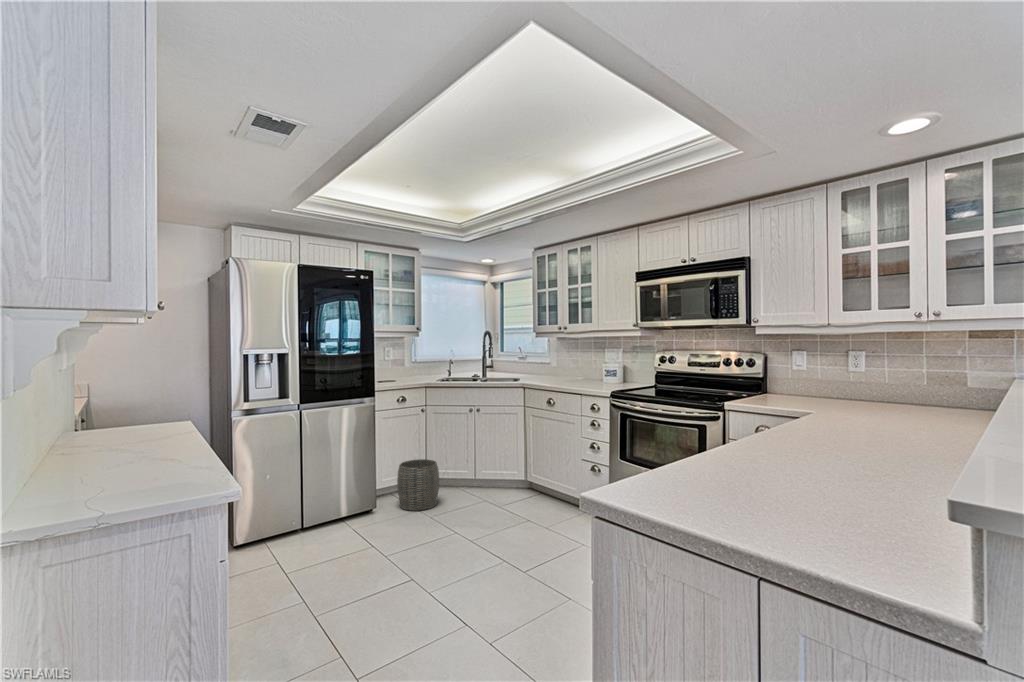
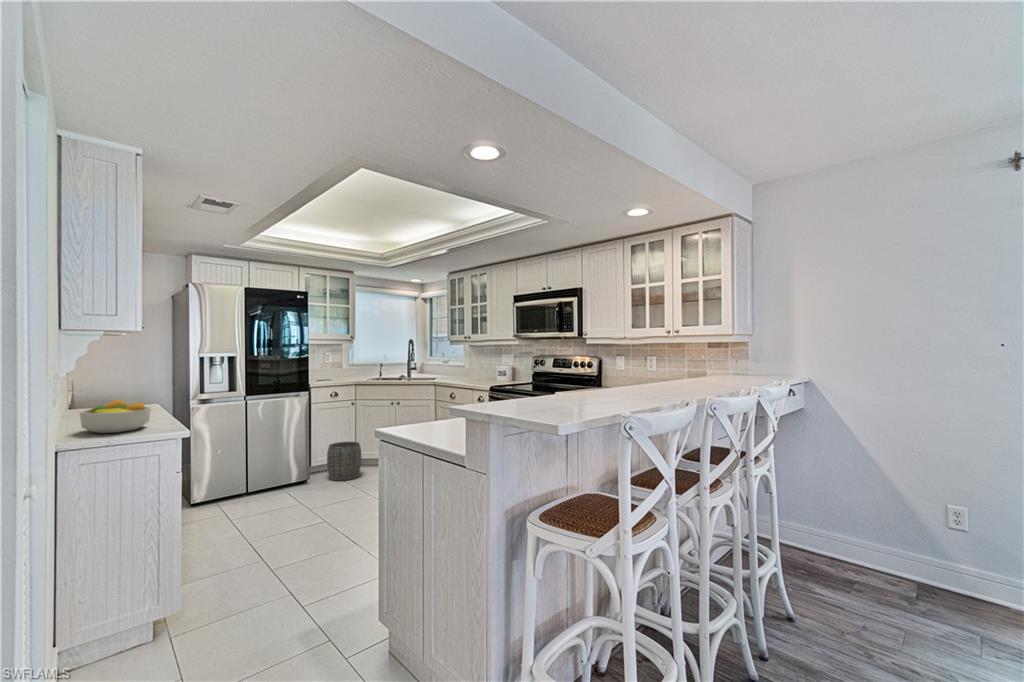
fruit bowl: none [50,428,176,495] -> present [80,399,151,433]

